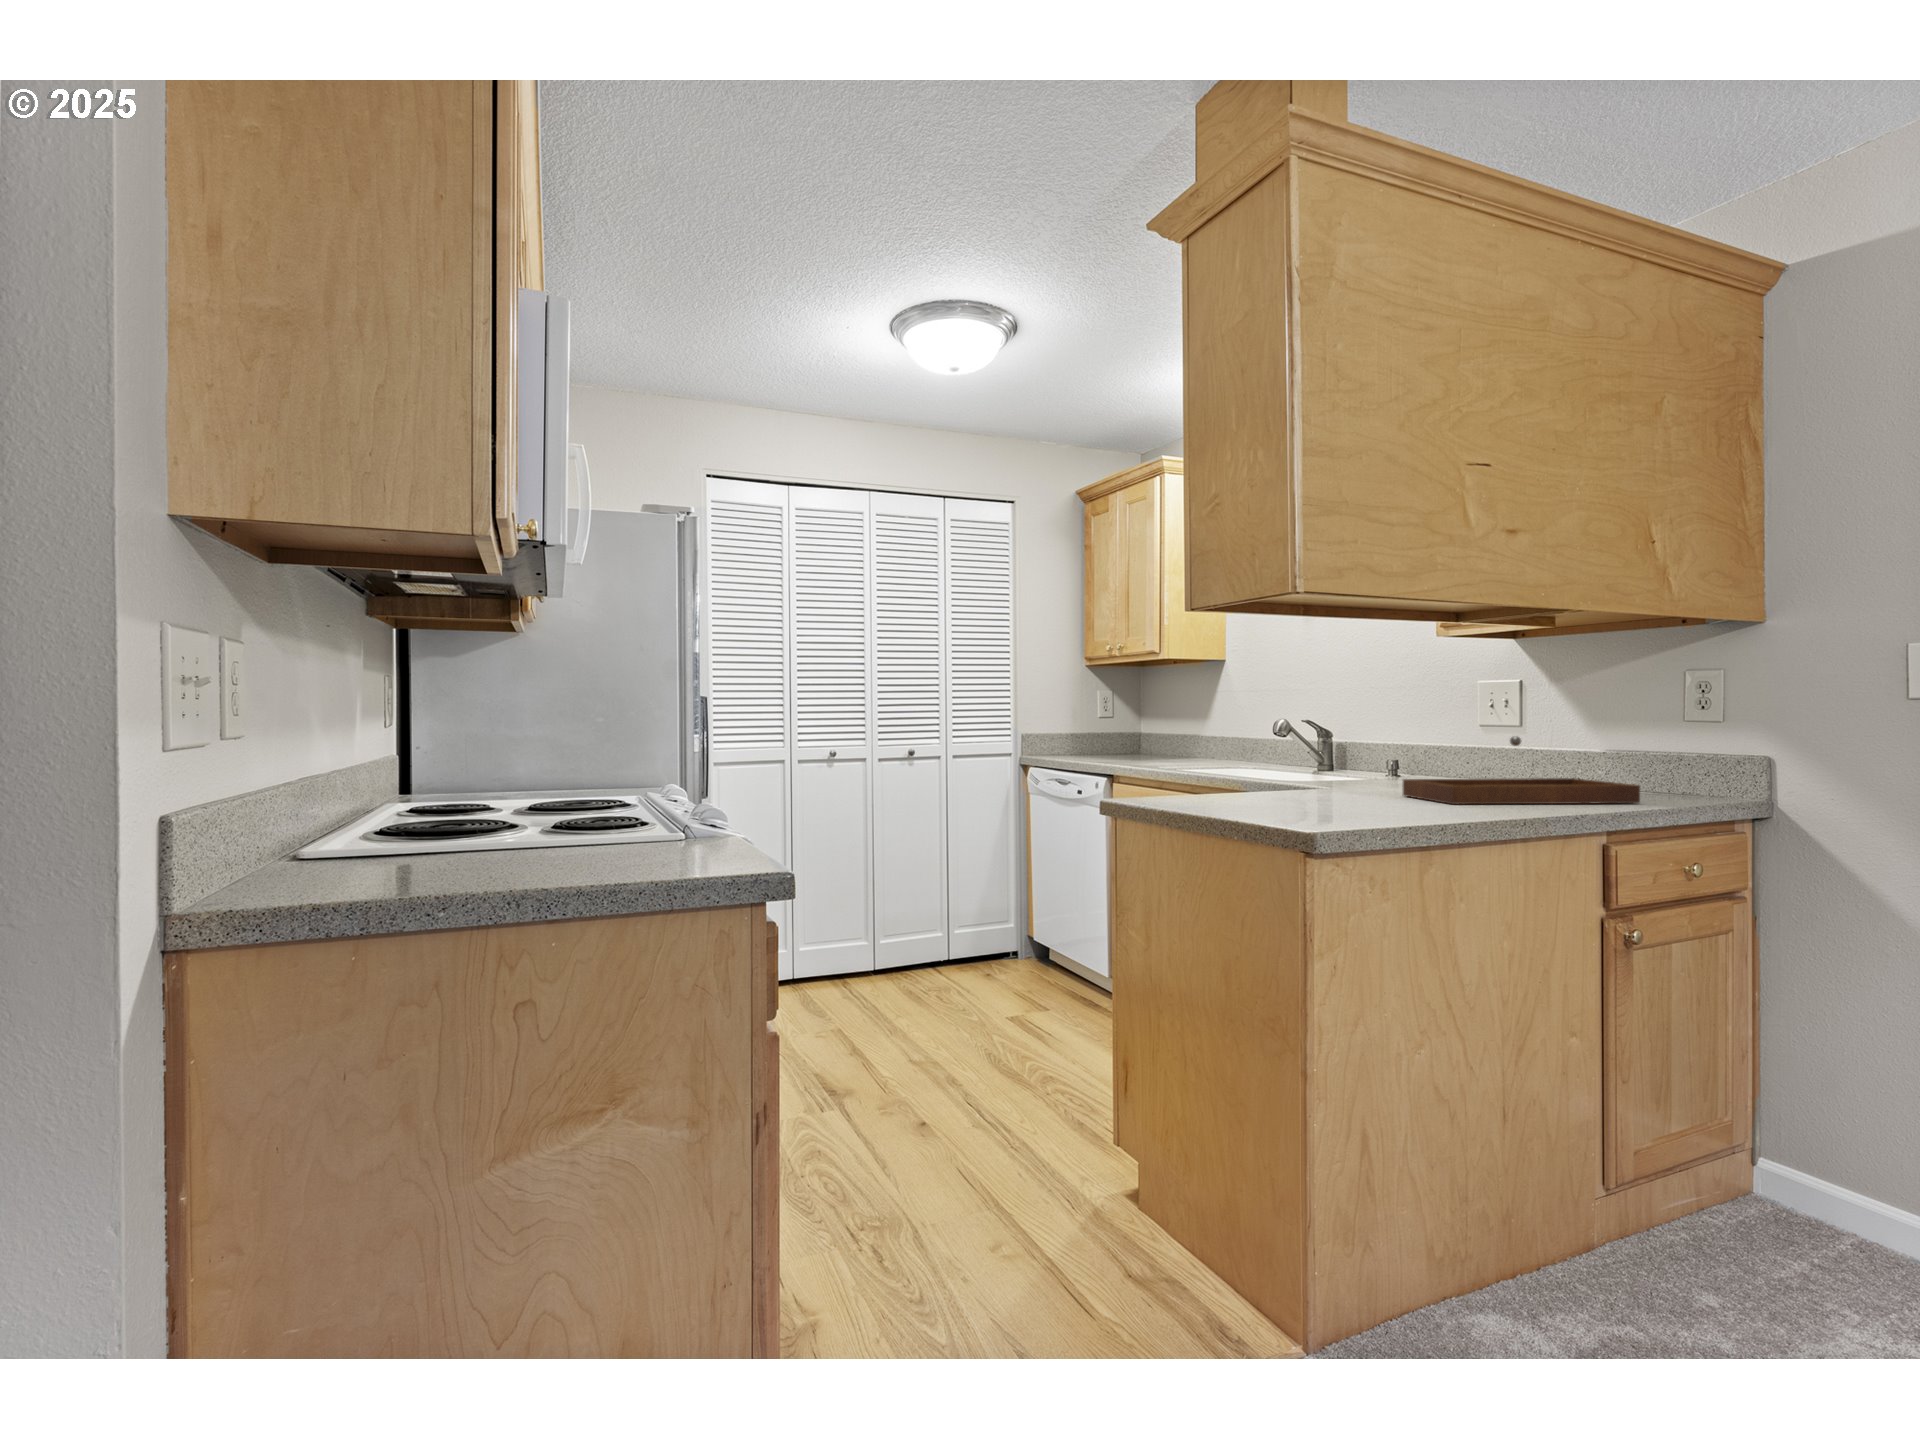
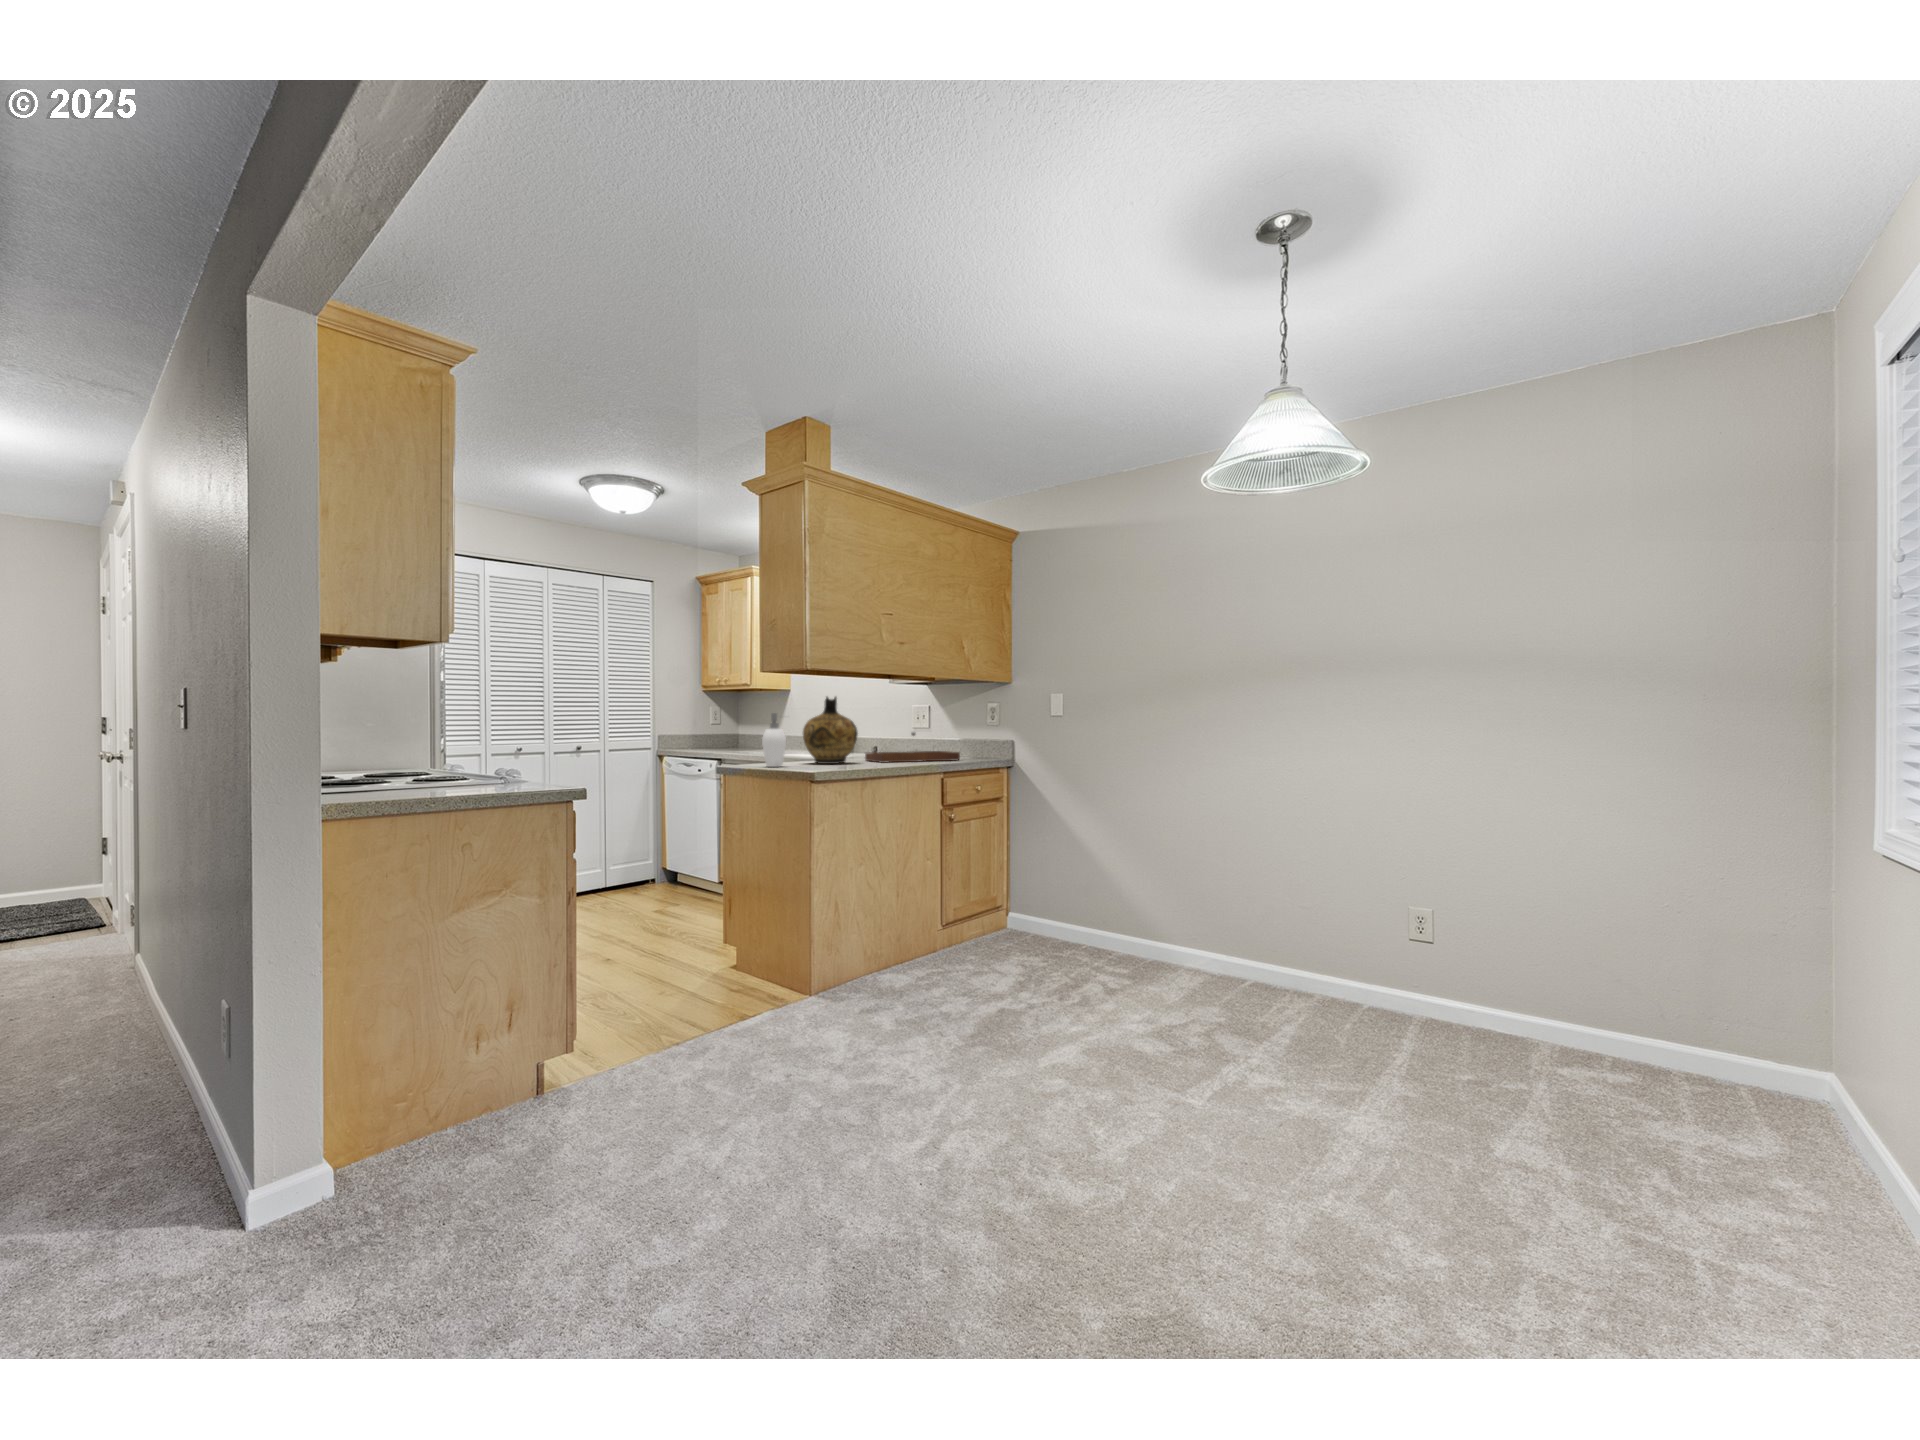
ceramic jug: none [1274,660,1397,804] -> present [803,697,858,764]
soap dispenser: none [1193,696,1253,811] -> present [762,713,786,767]

